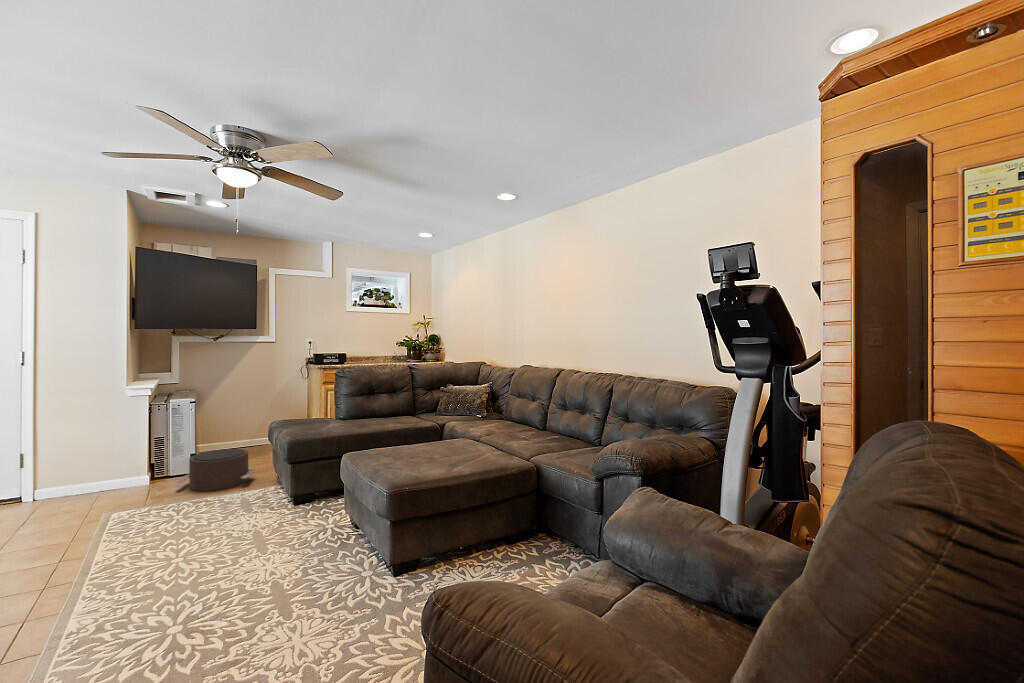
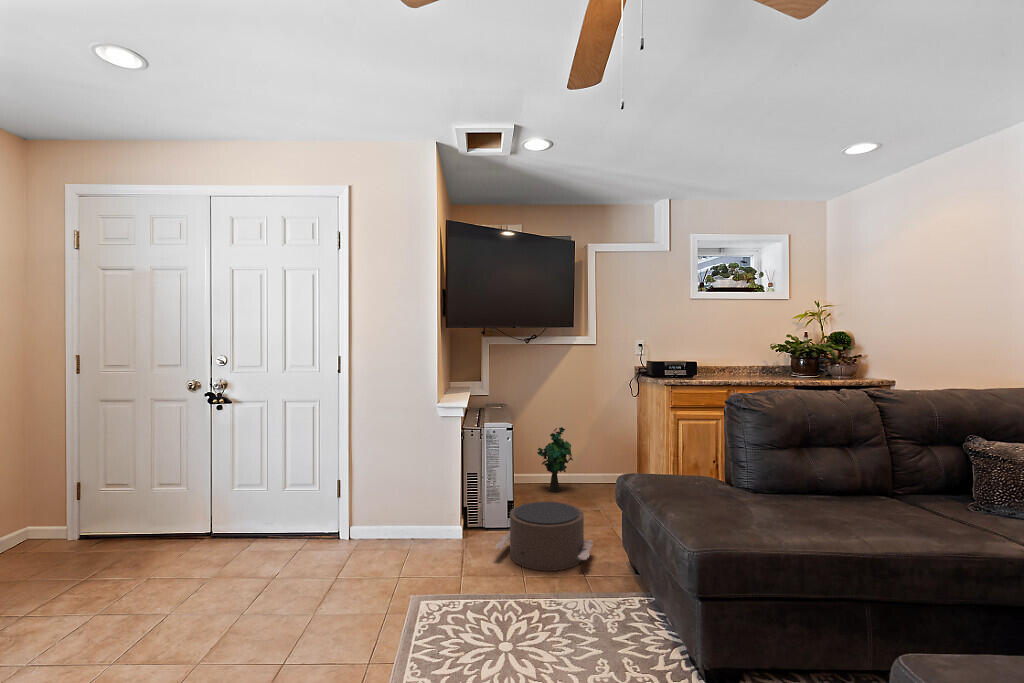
decorative plant: none [222,403,254,451] -> present [537,427,573,492]

